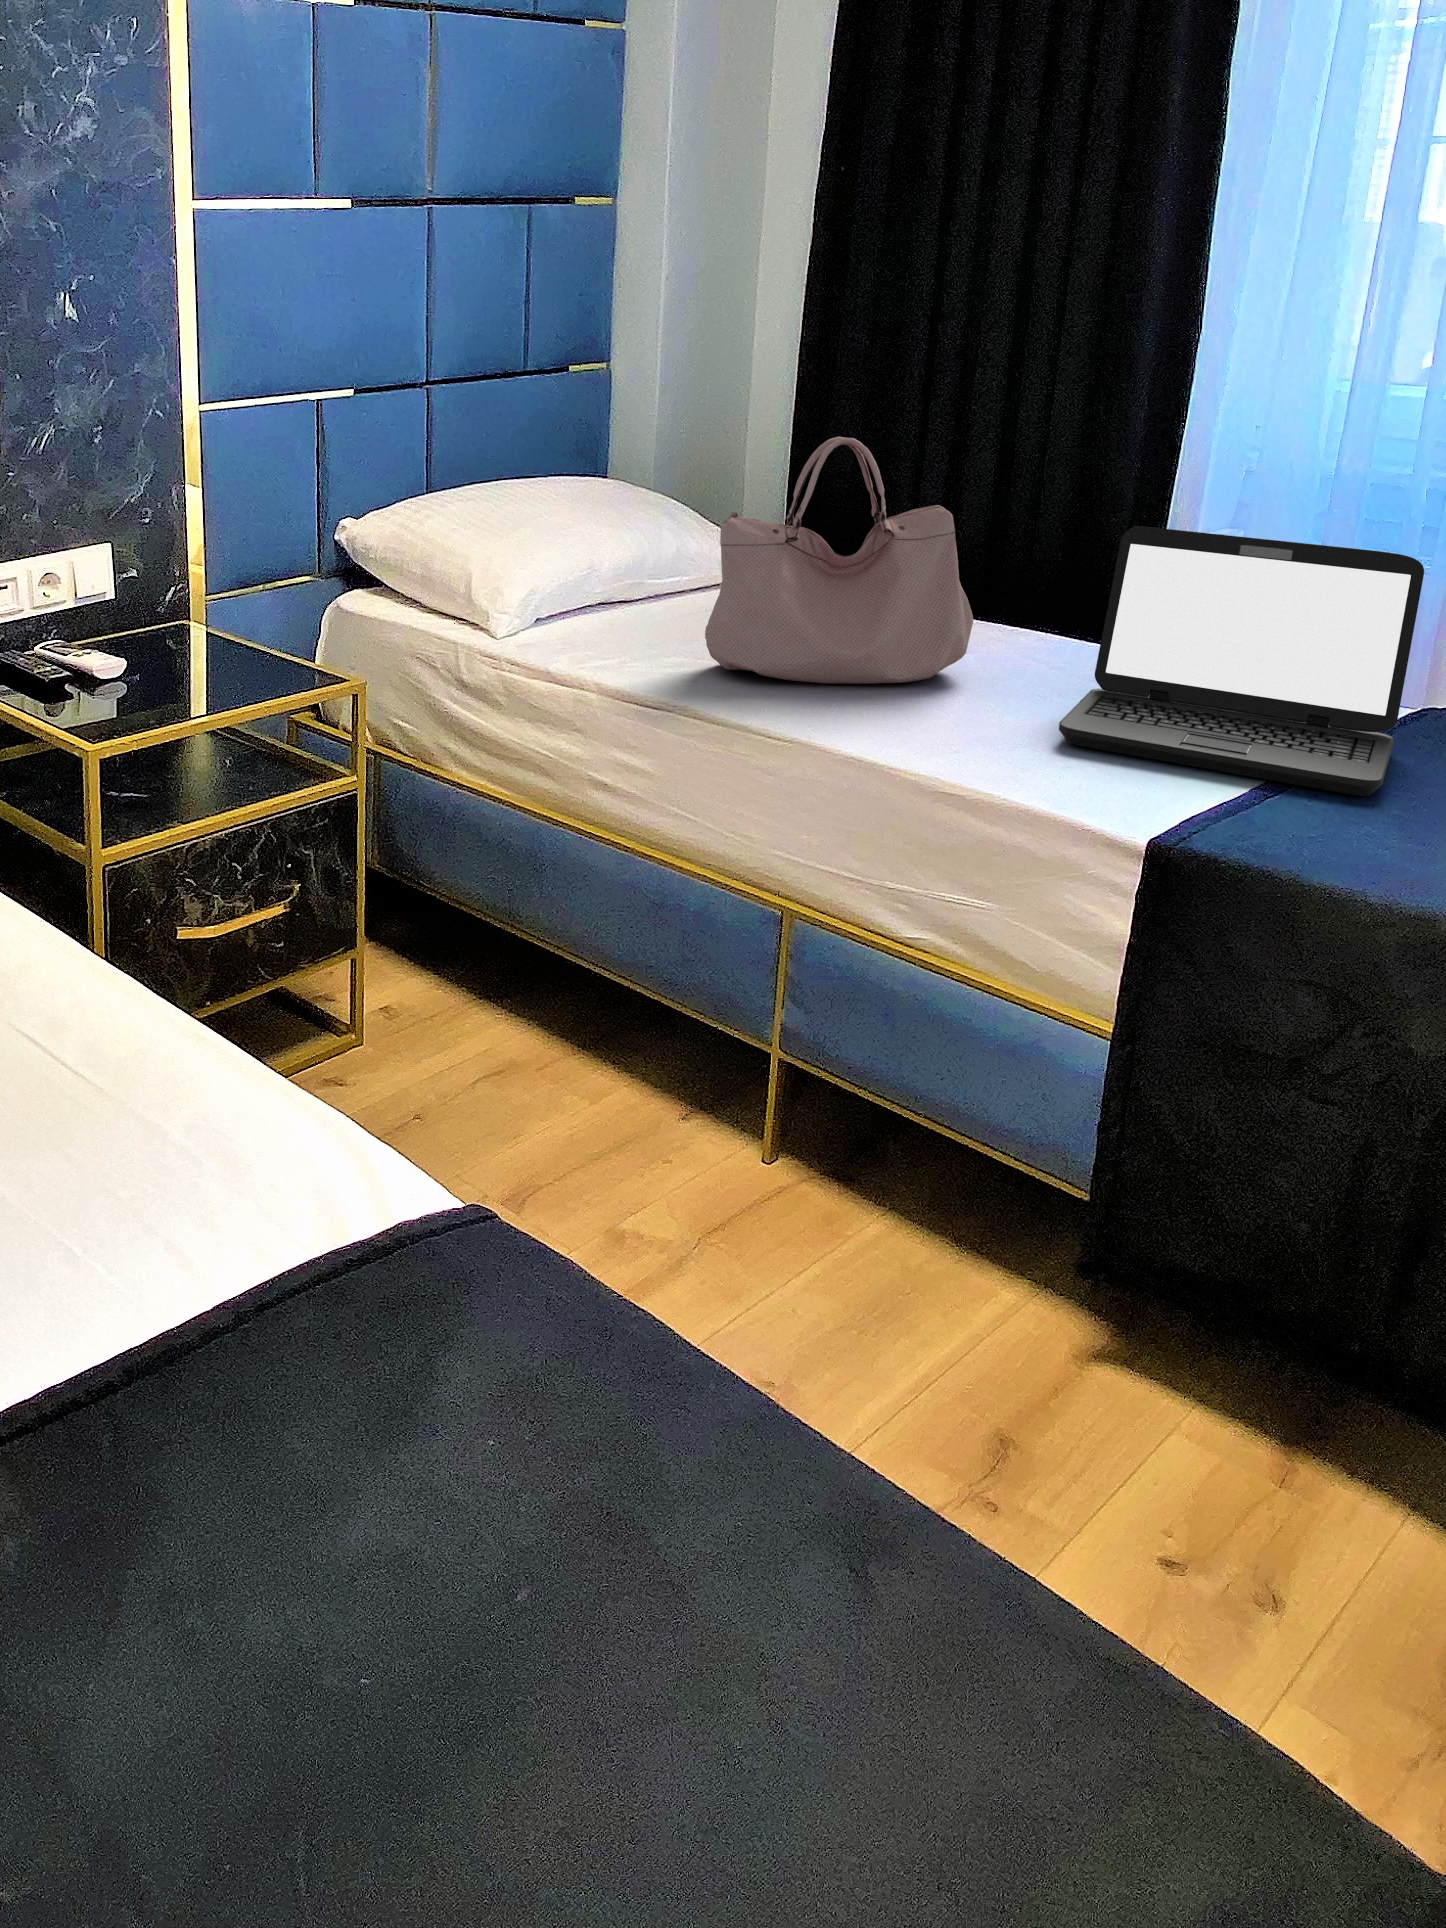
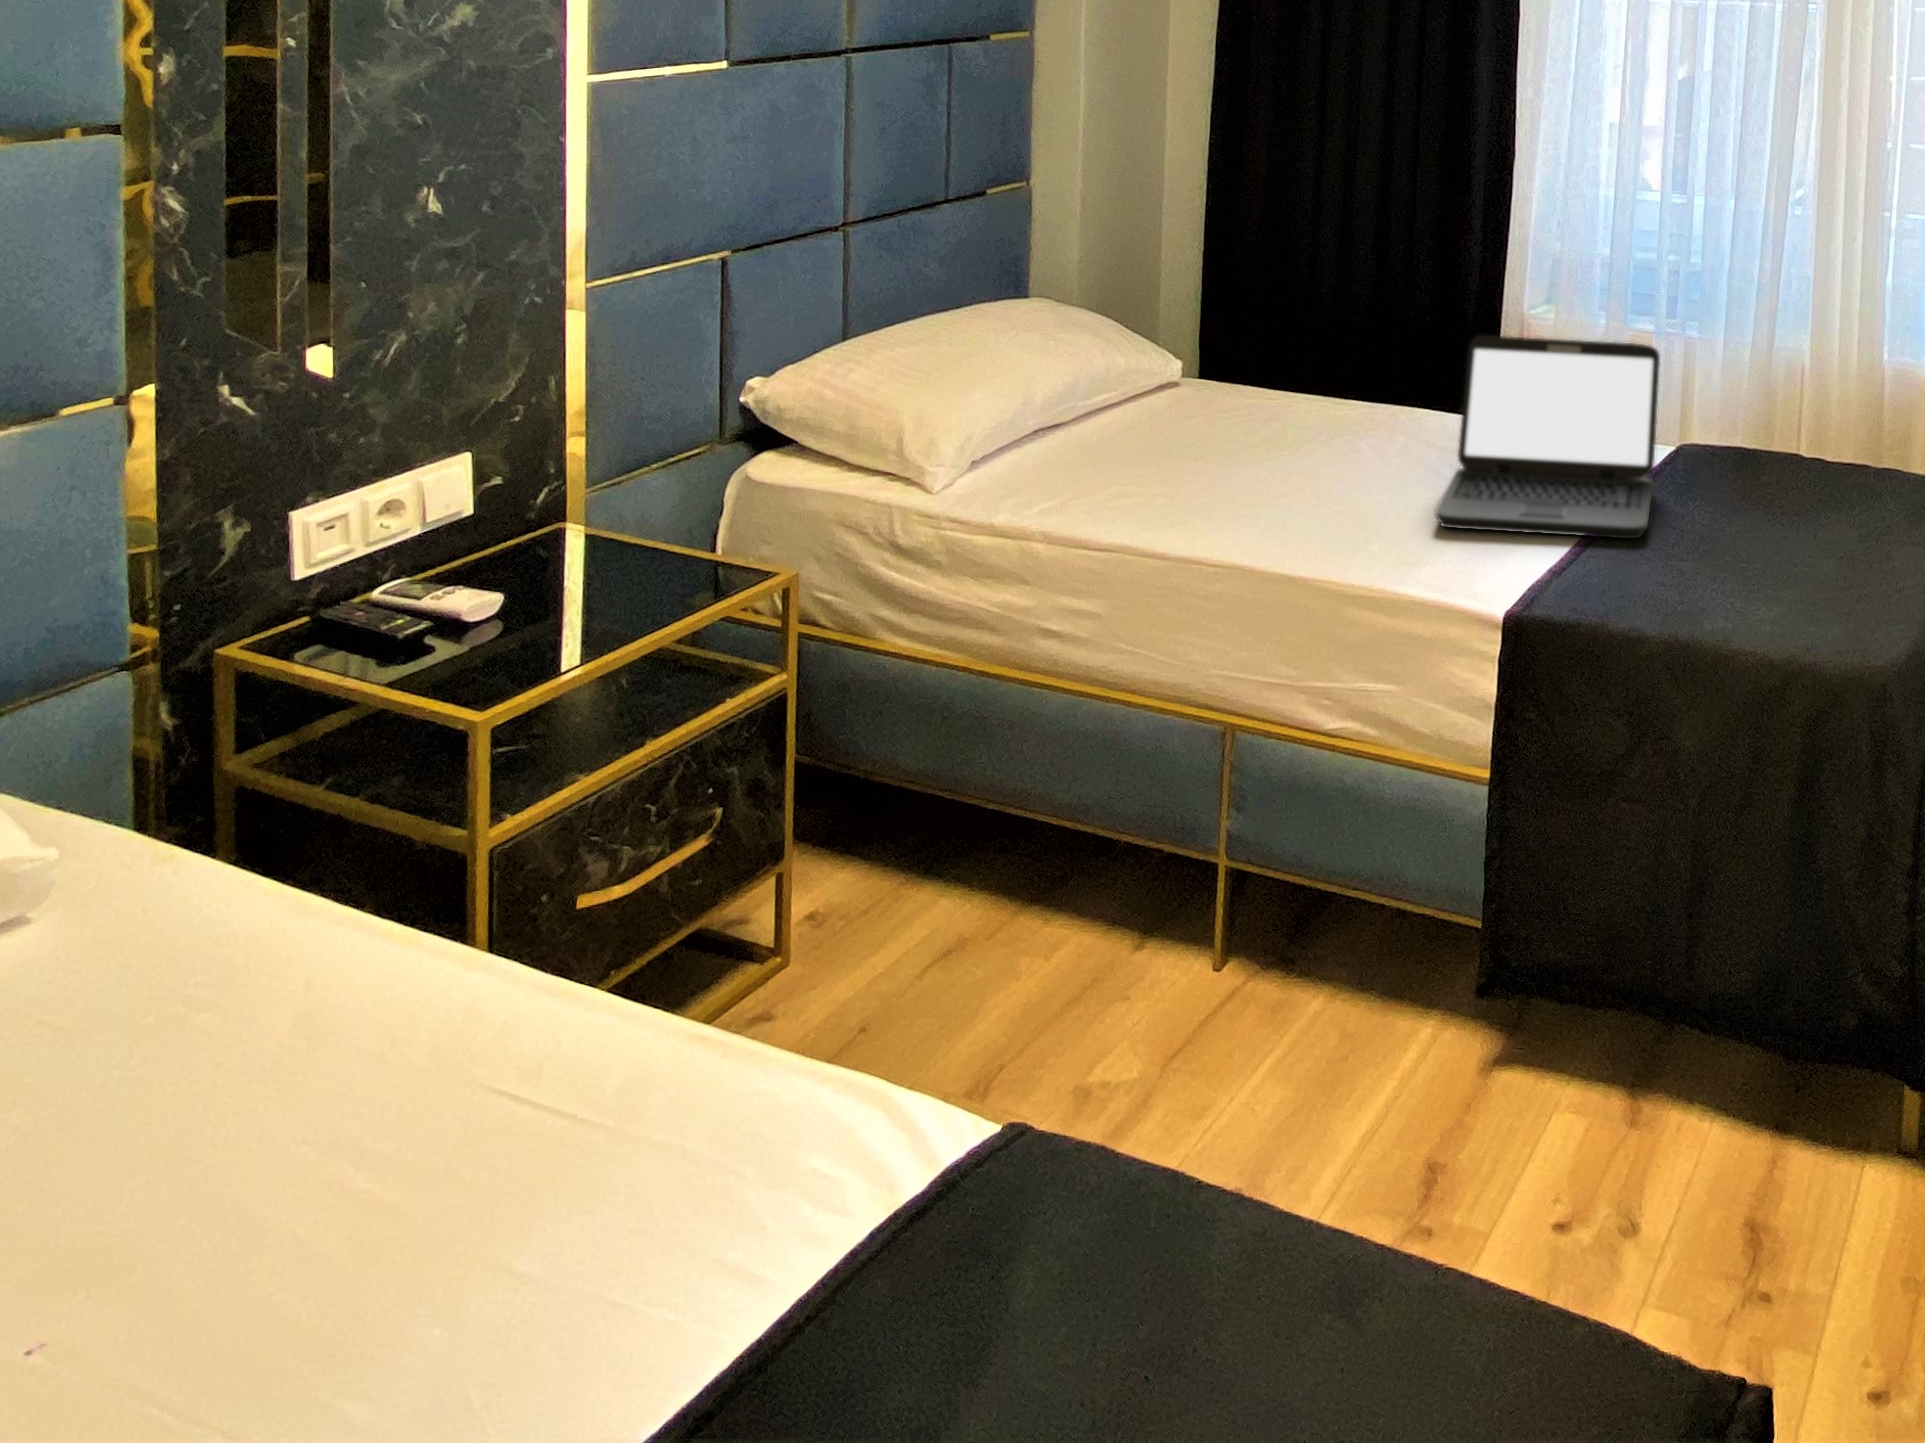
handbag: present [705,437,973,684] -> none [1146,281,1366,499]

